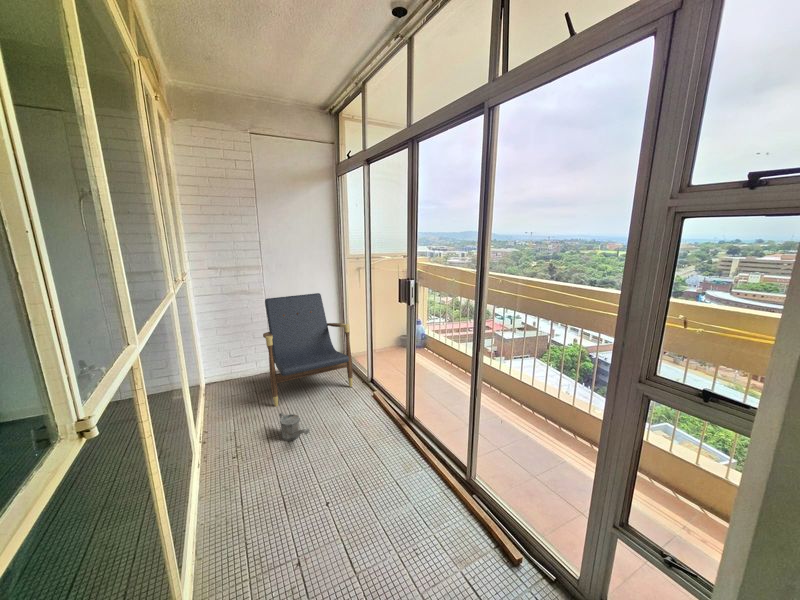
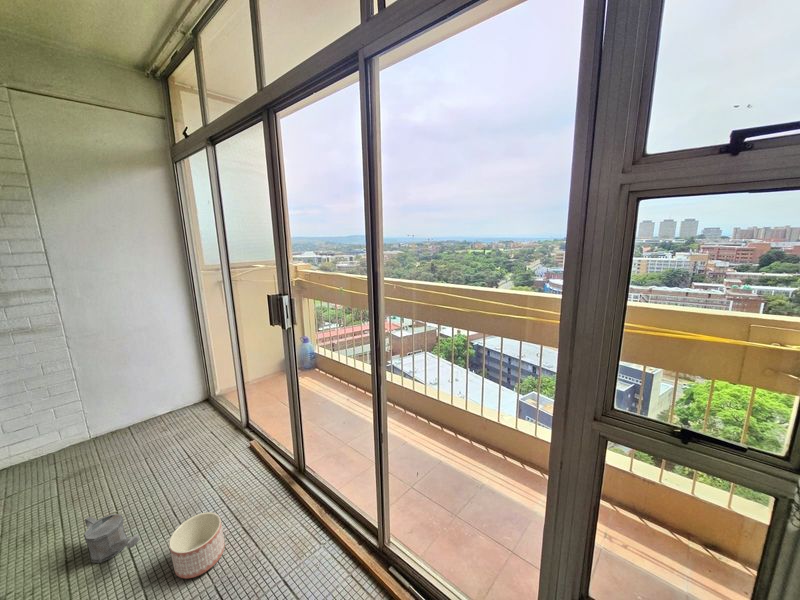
lounge chair: present [263,293,353,407] -> none [54,319,220,502]
planter: none [327,426,358,463] -> present [169,512,225,578]

